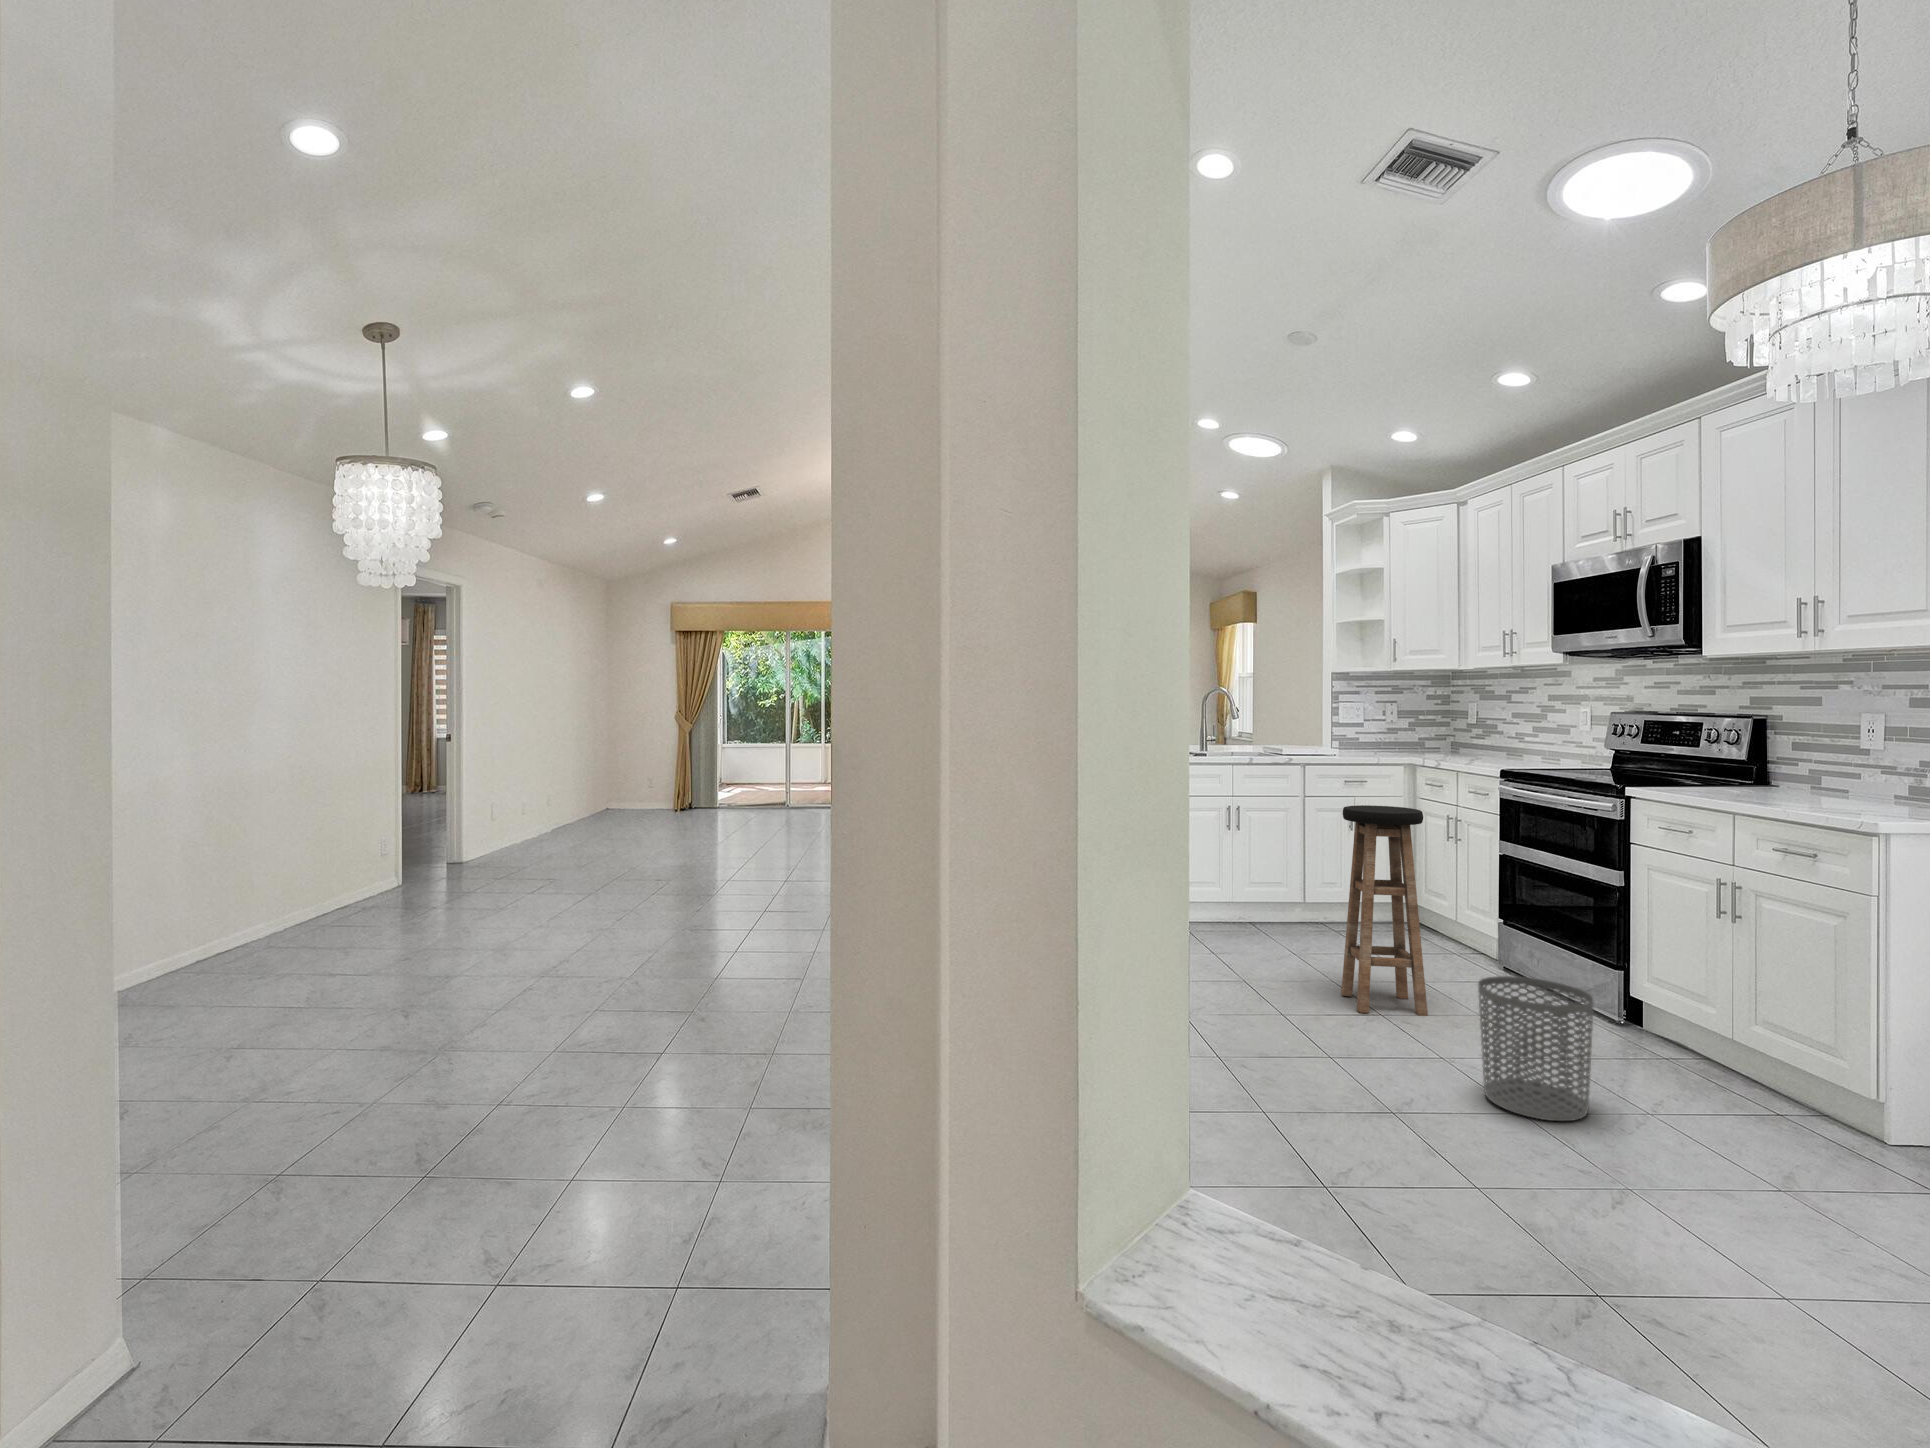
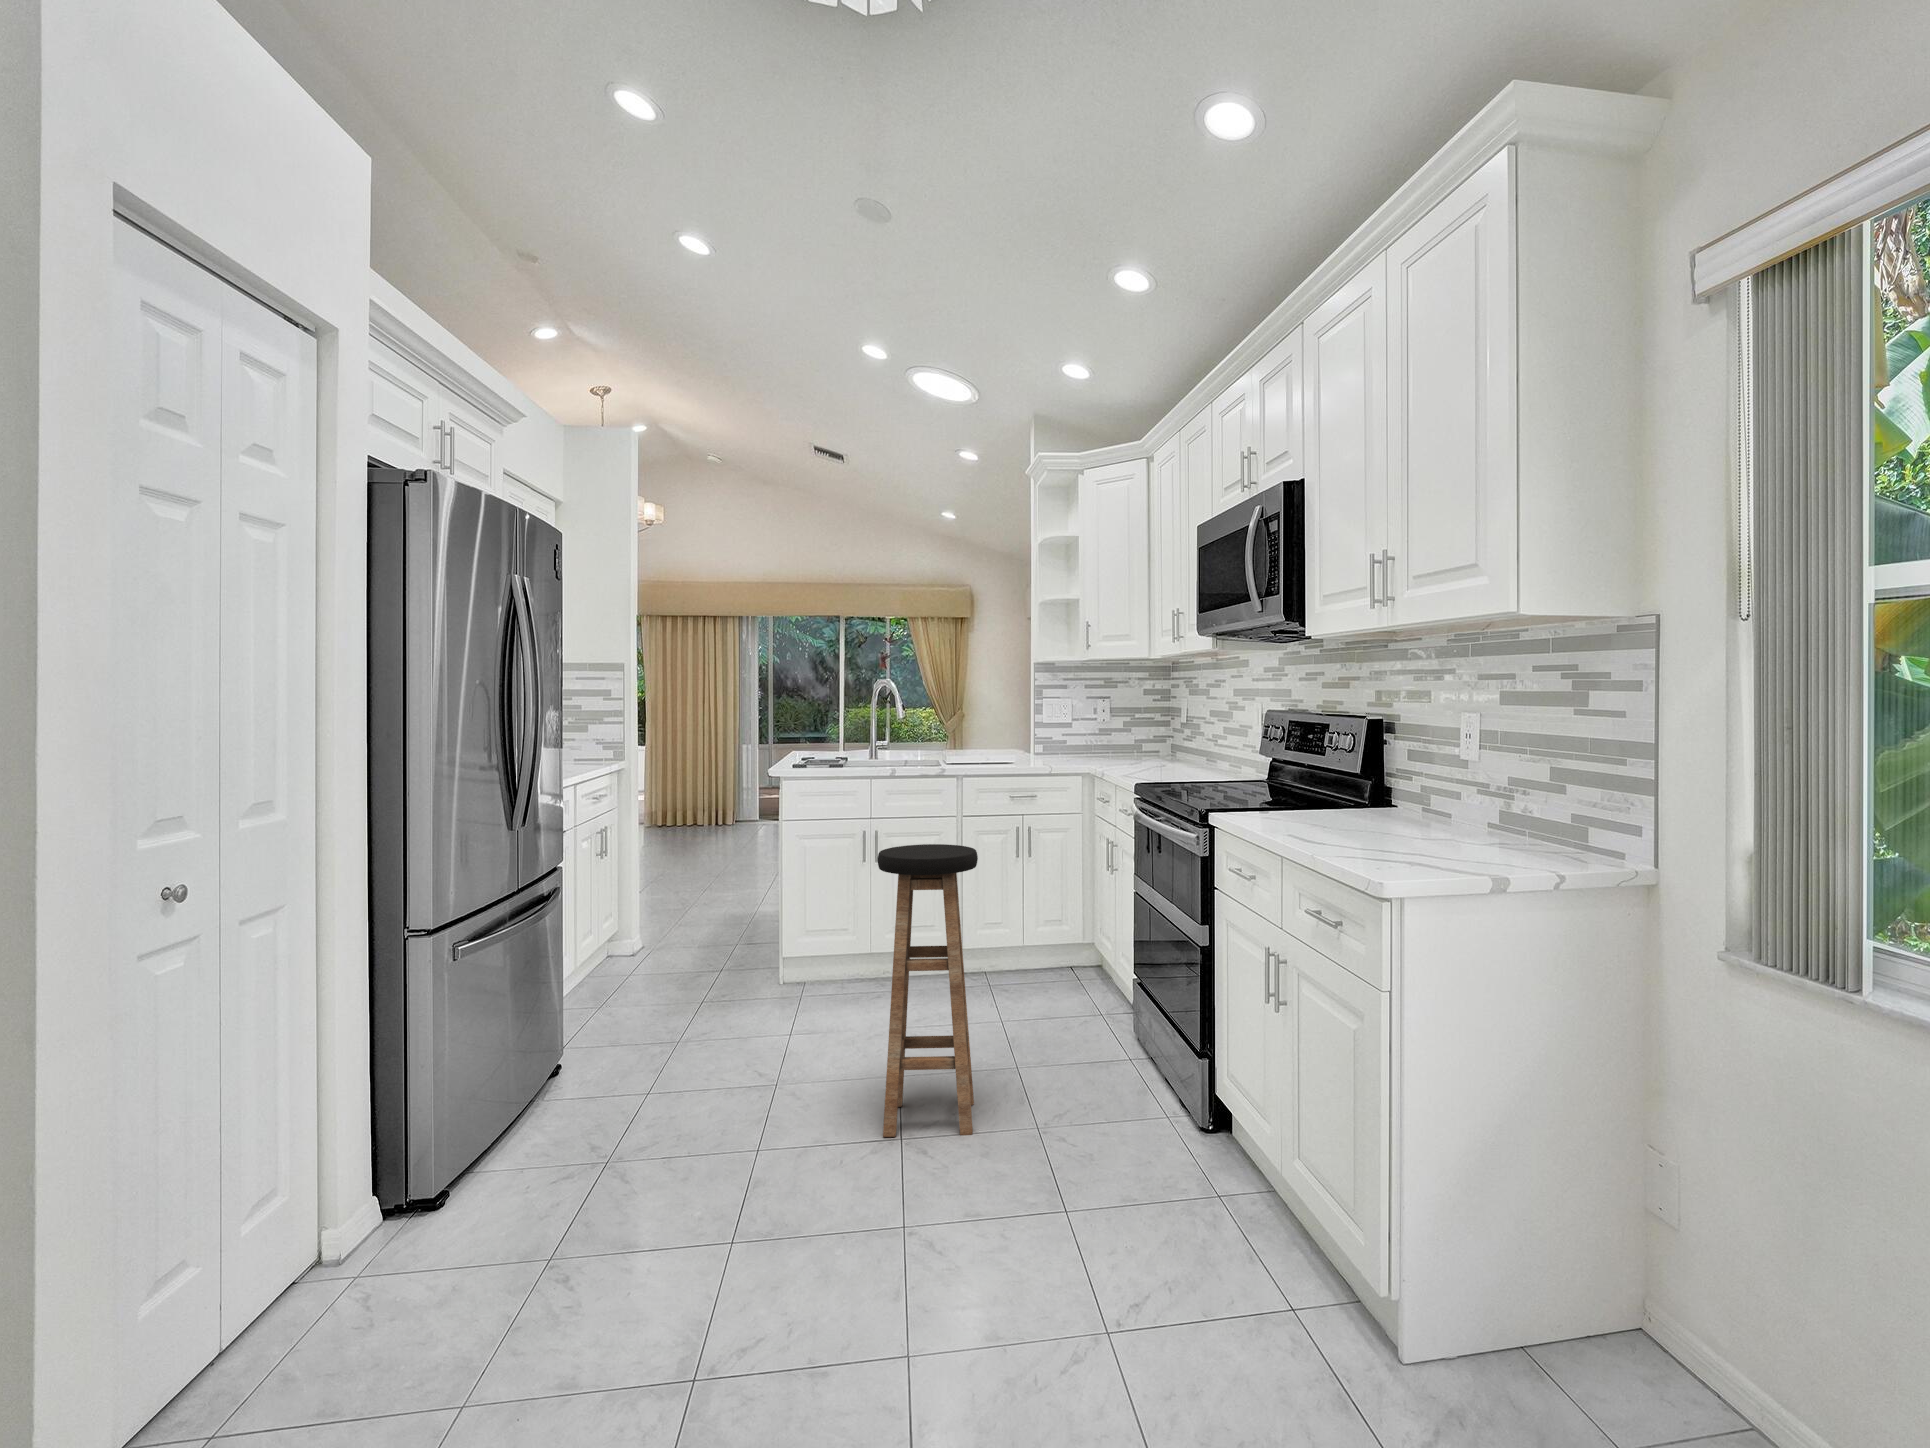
waste bin: present [1478,976,1593,1121] -> none [890,1110,1035,1345]

